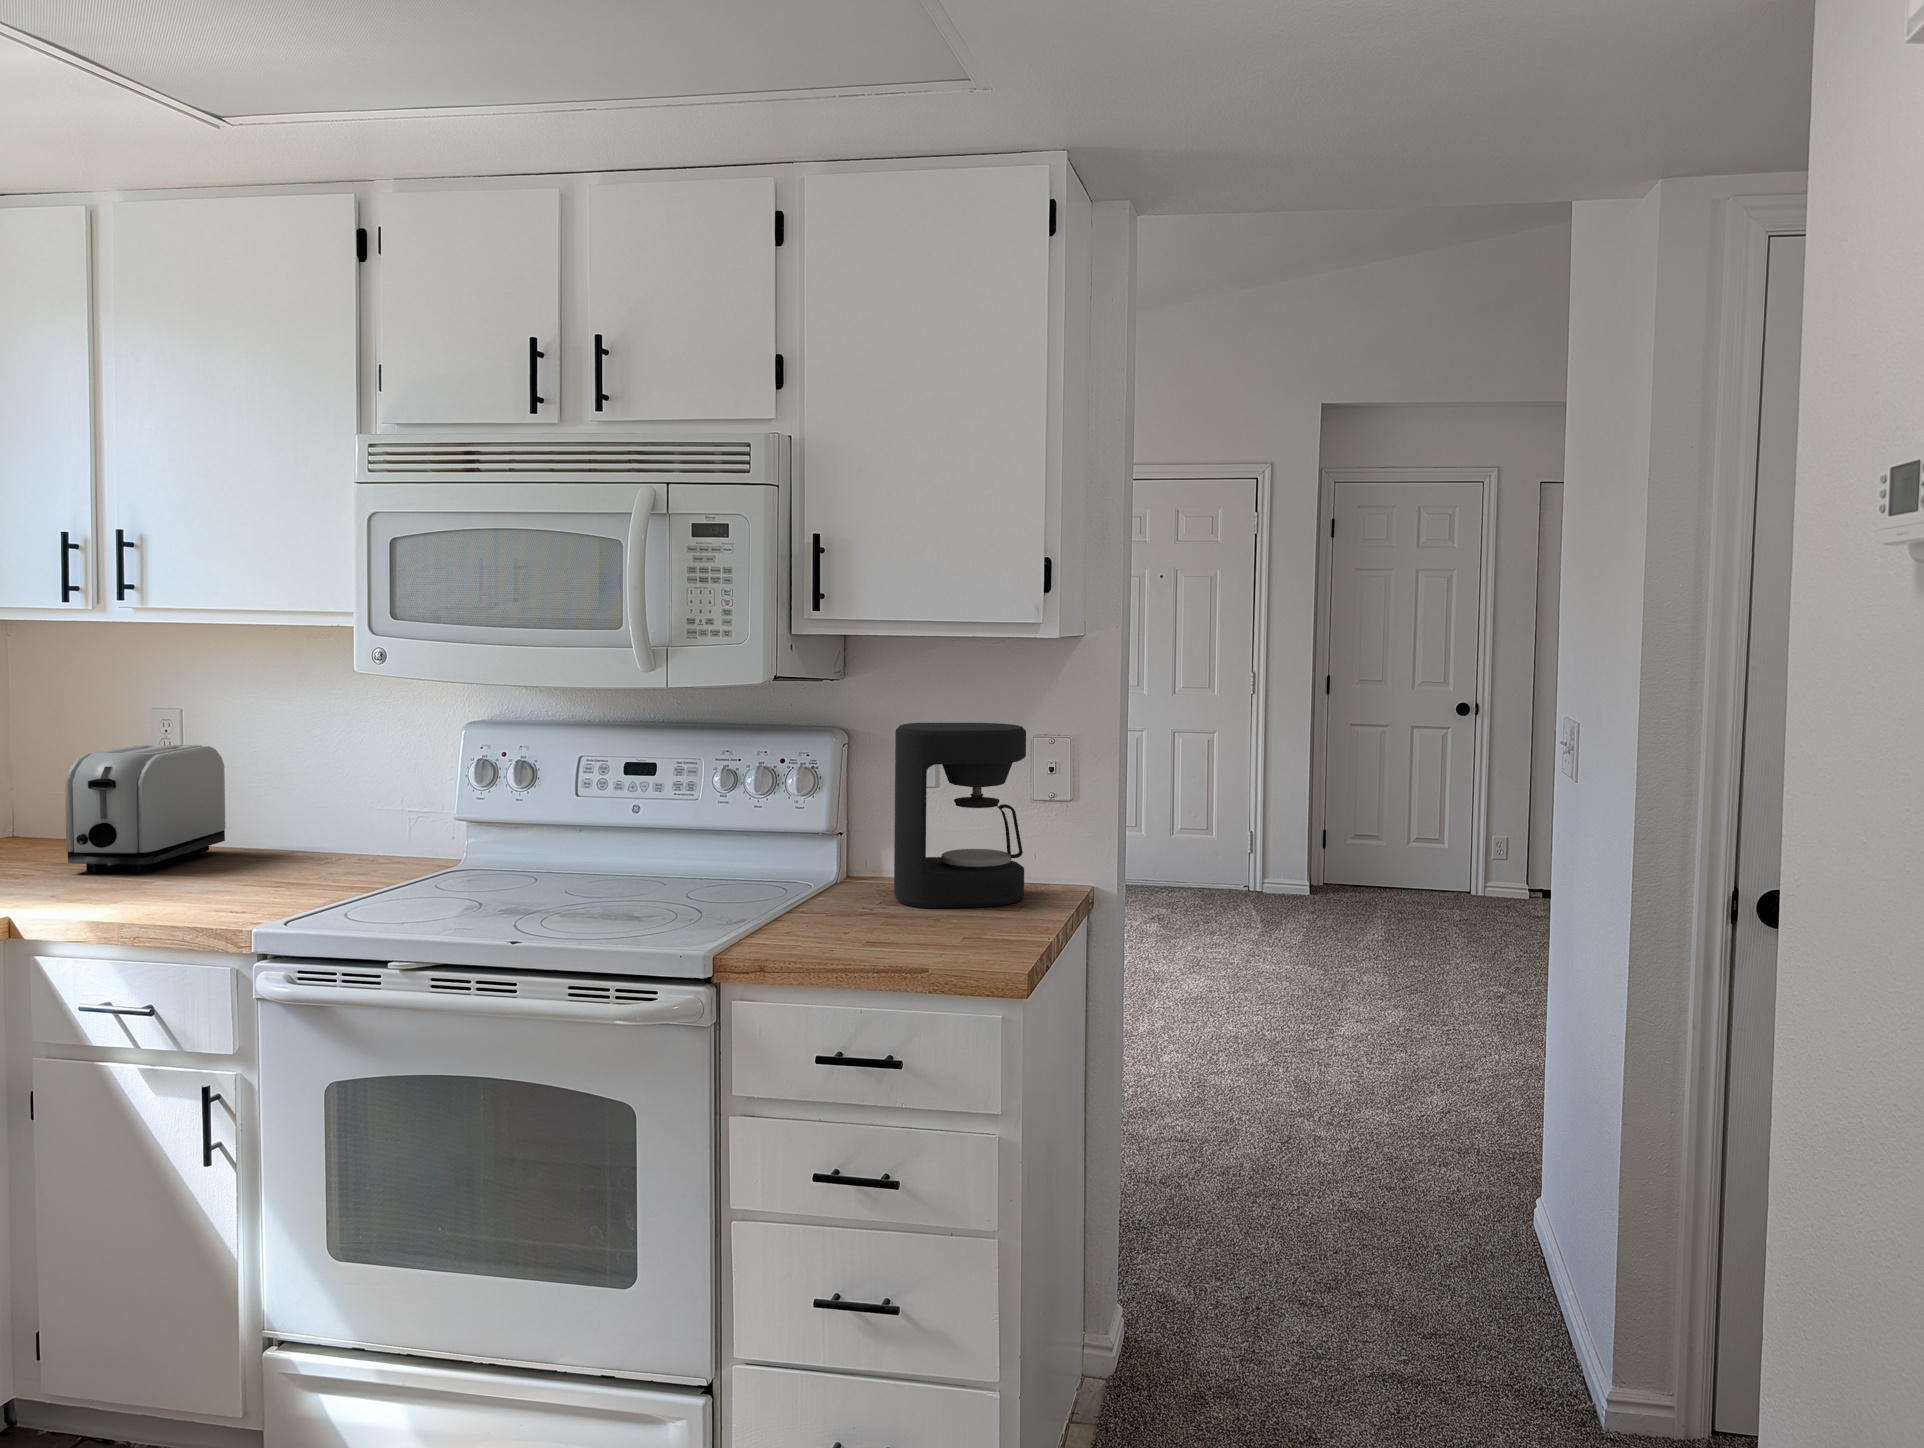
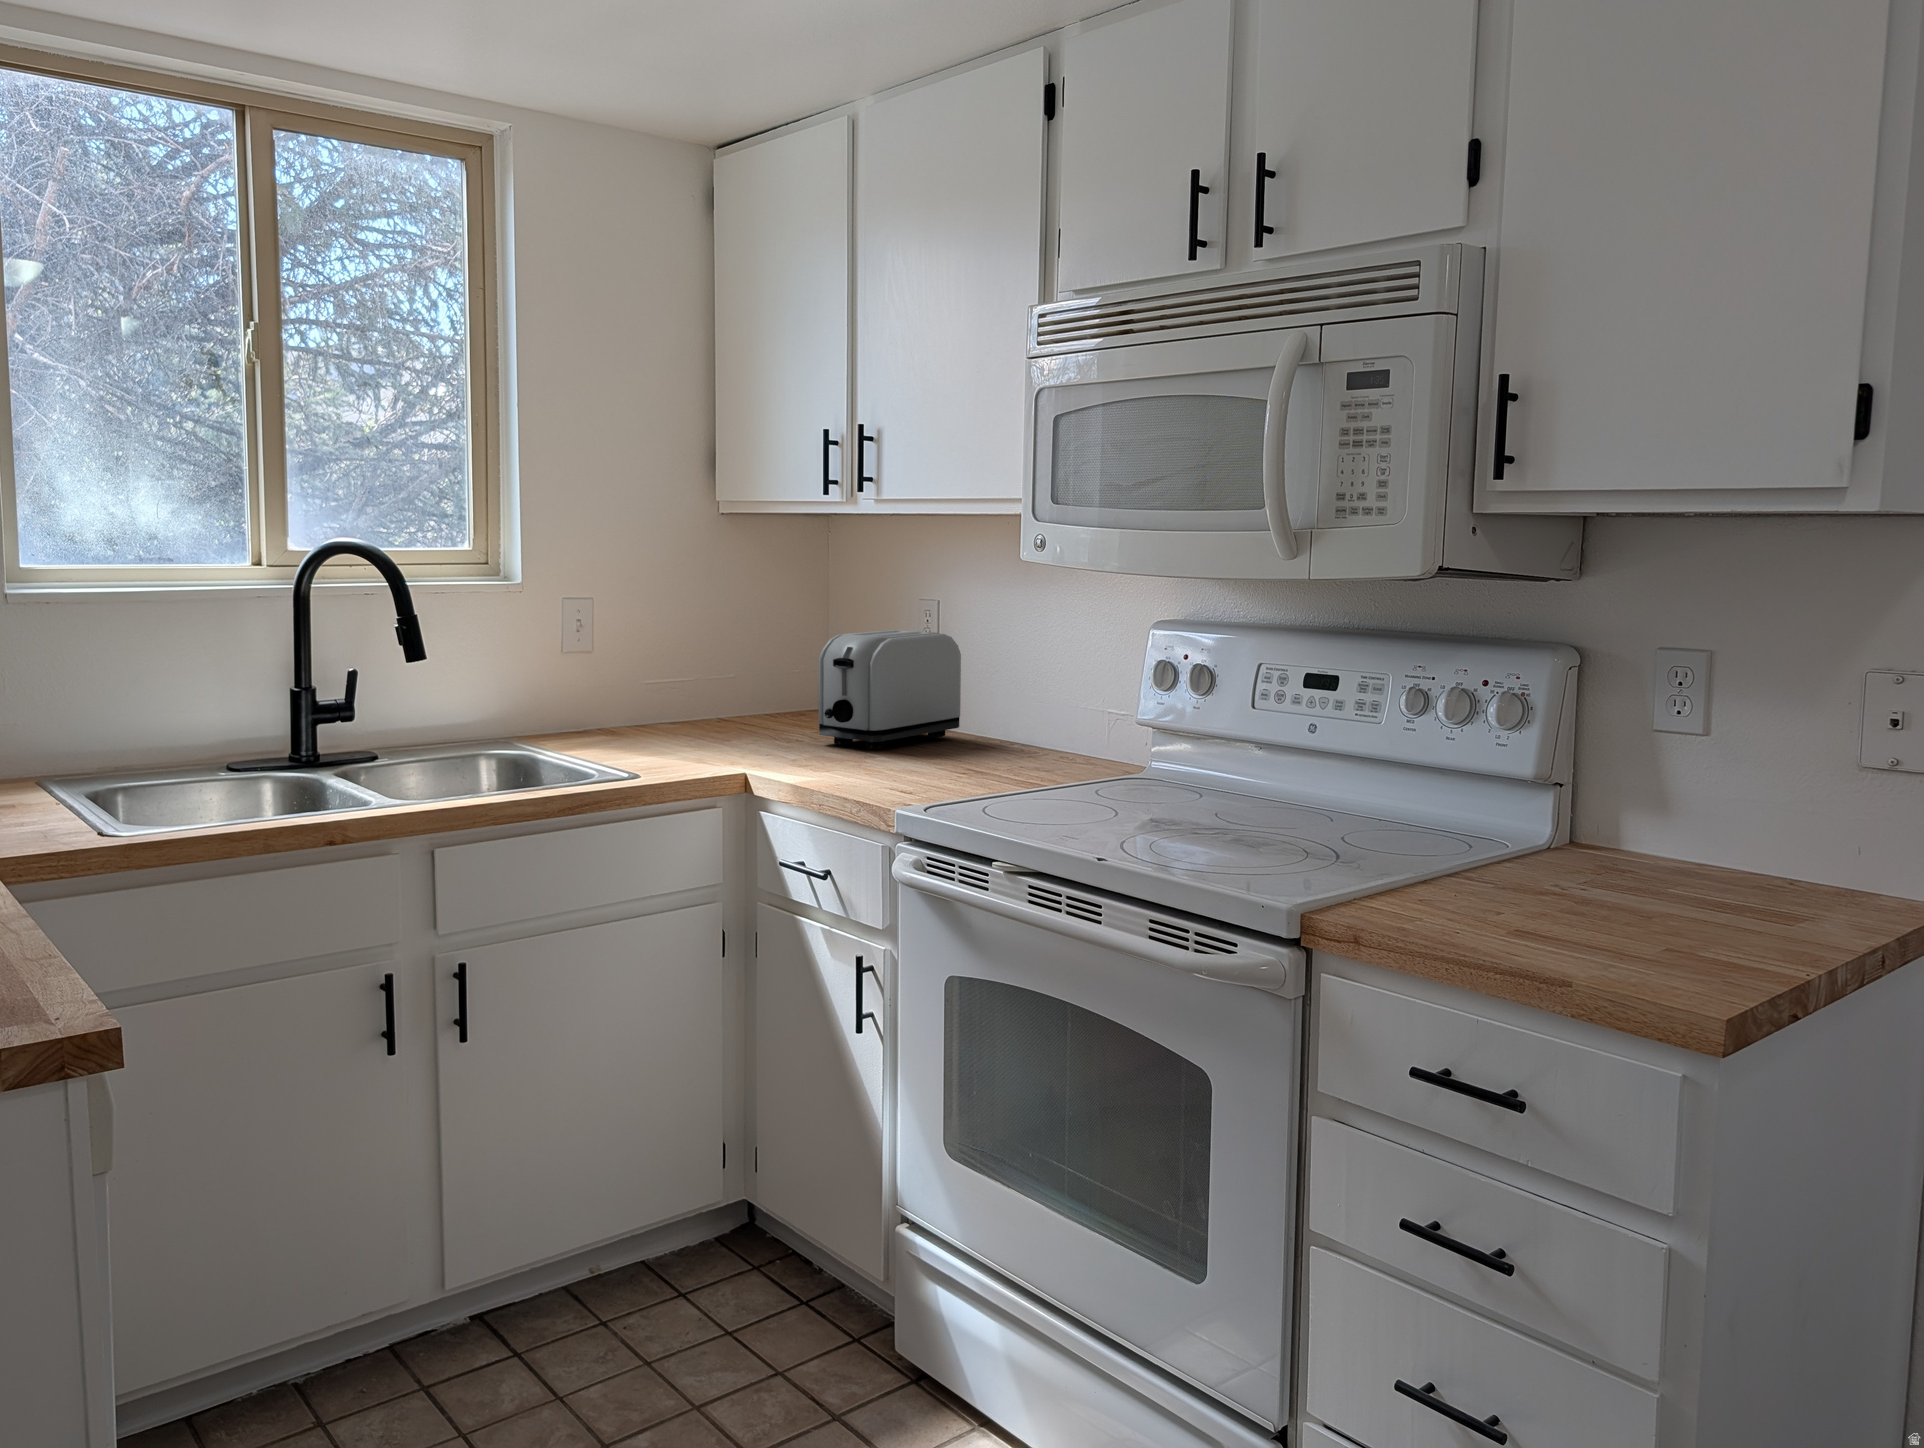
coffee maker: present [894,723,1026,908] -> none [1610,639,1836,909]

